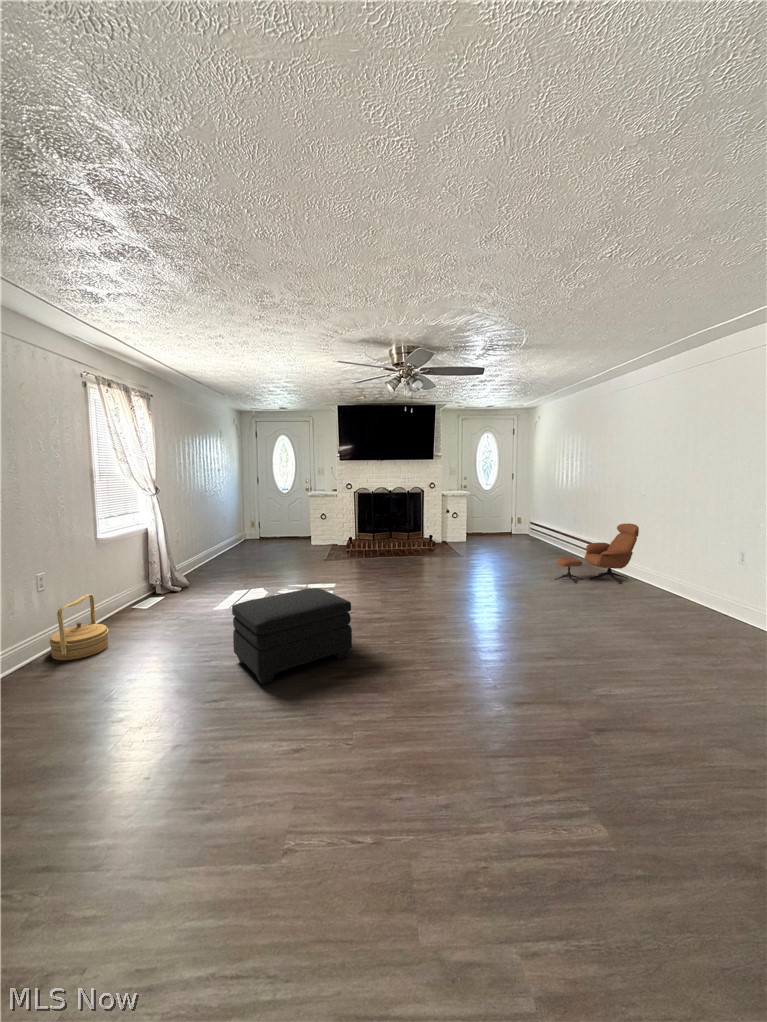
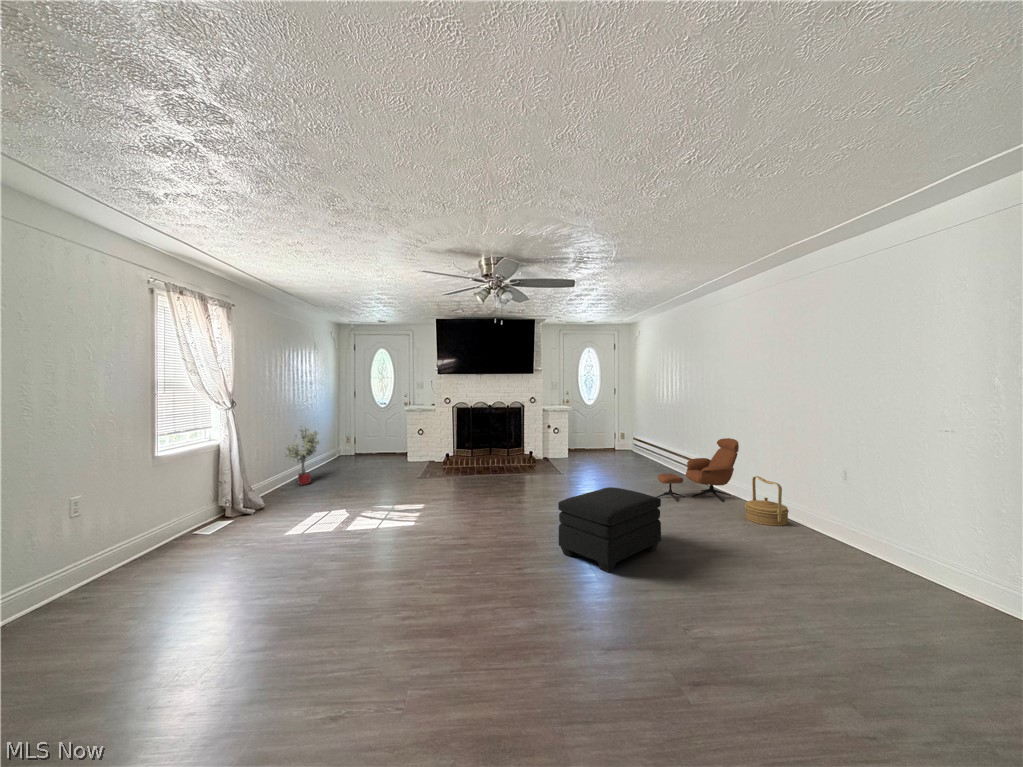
potted tree: none [199,510,232,566] -> present [284,426,320,485]
ottoman: present [232,588,352,685] -> present [558,487,661,573]
woven basket: present [49,594,109,660] -> present [745,476,789,526]

